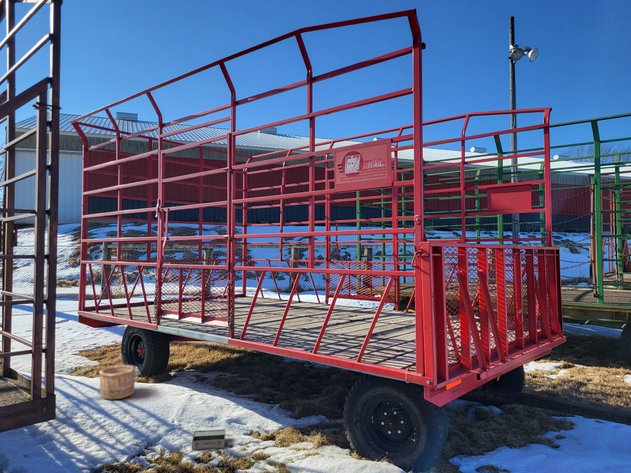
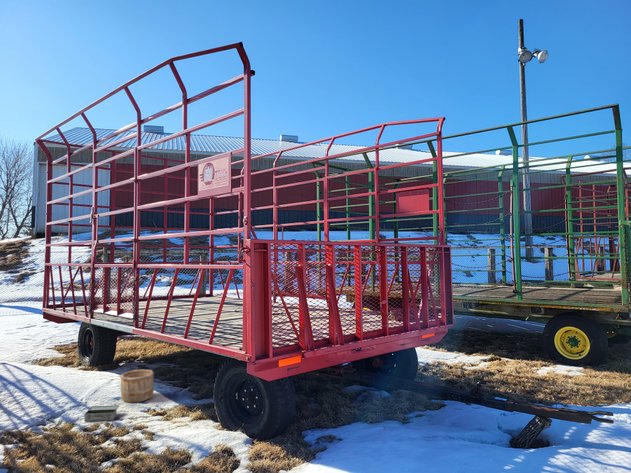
wooden bucket: present [99,365,135,400] -> present [120,369,154,403]

